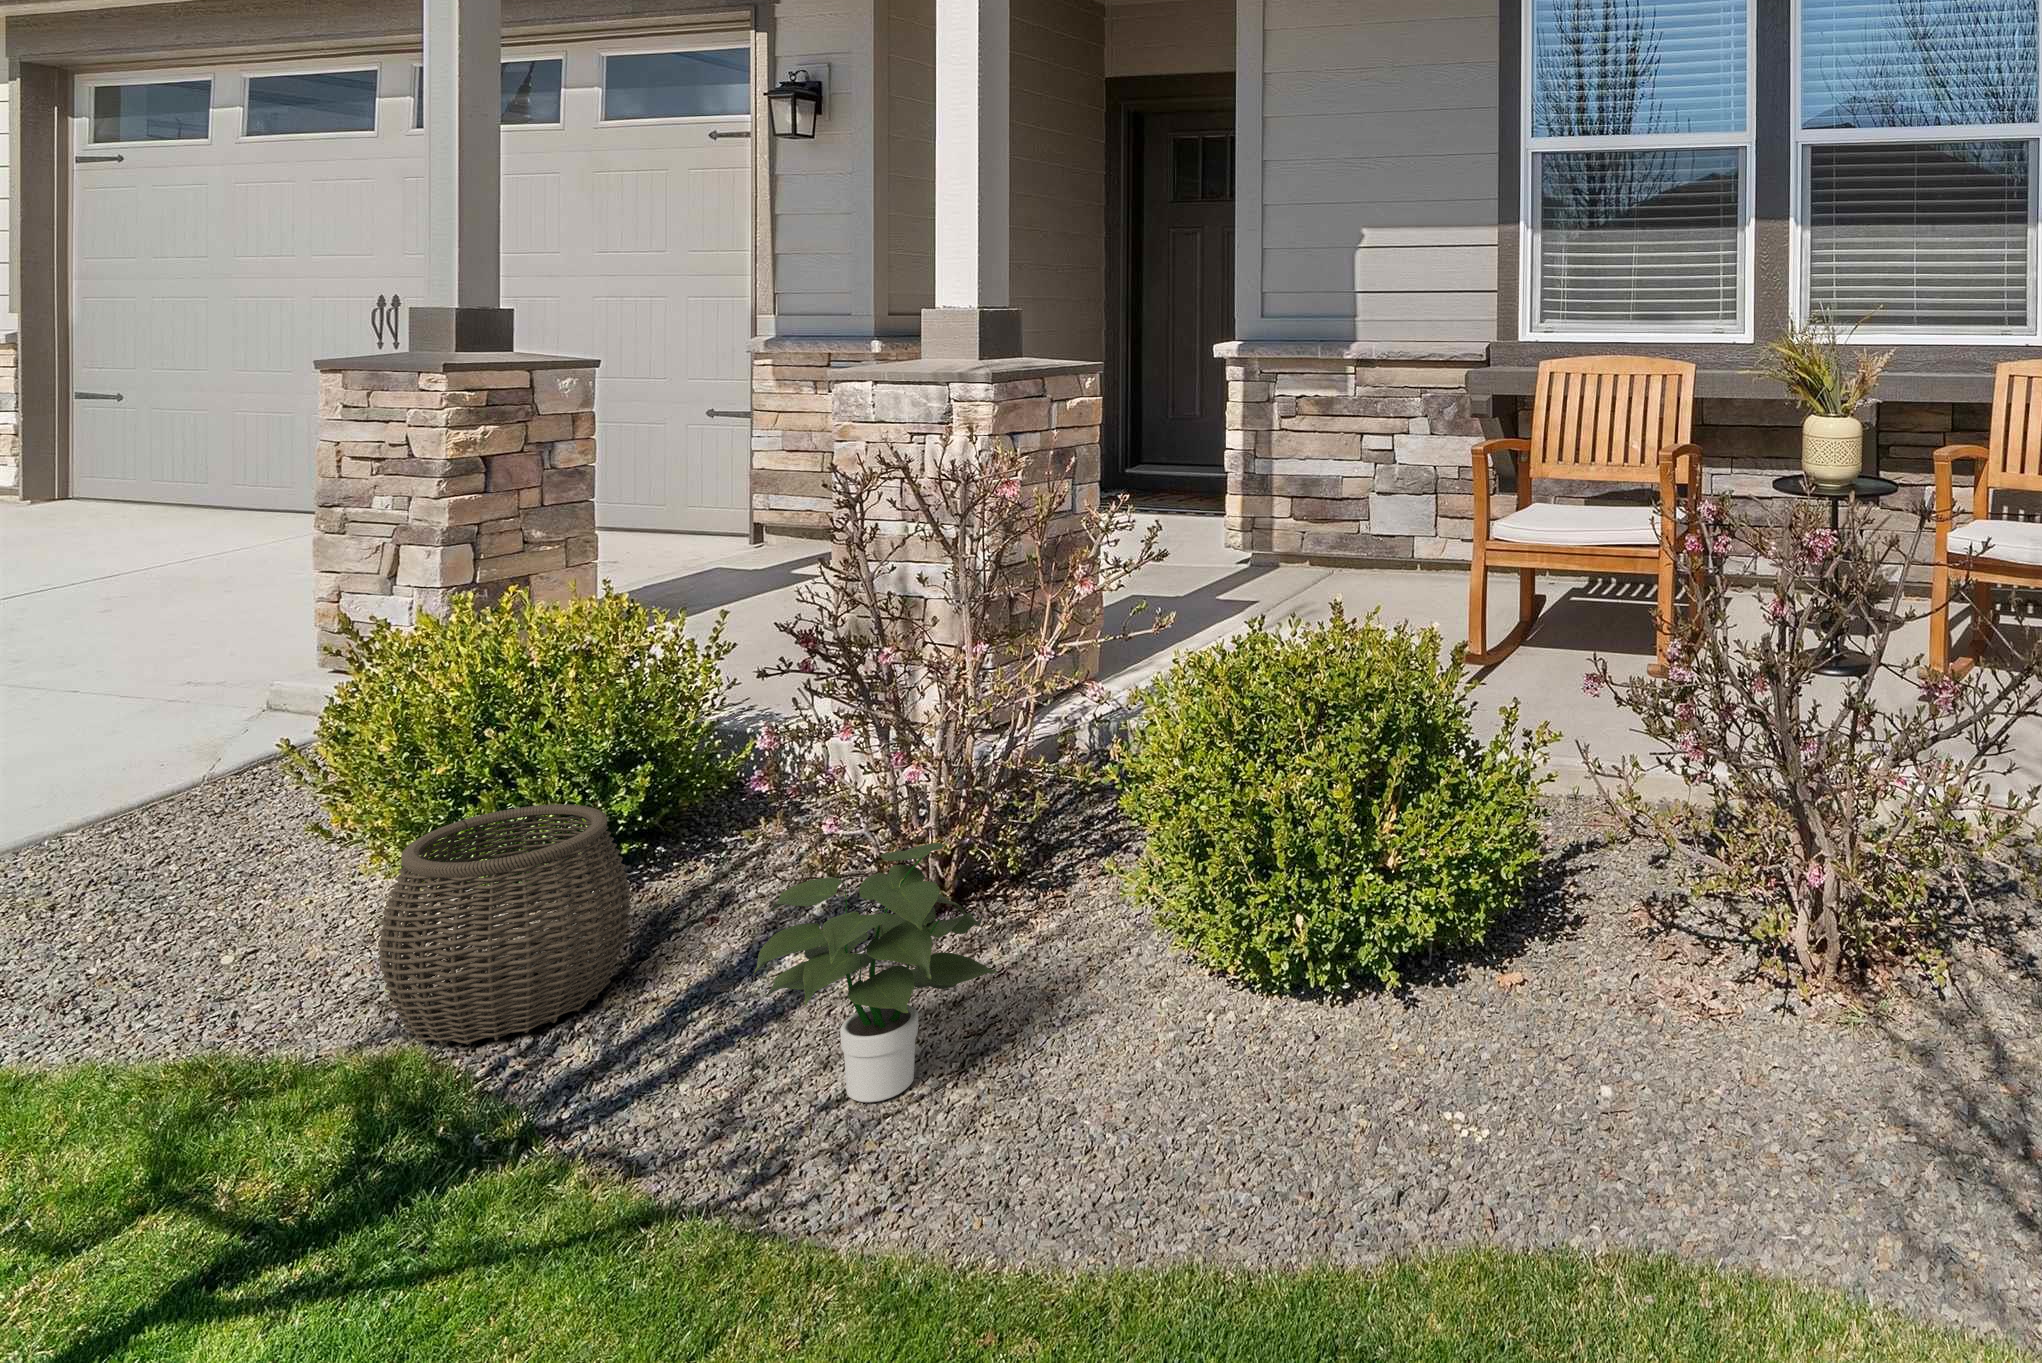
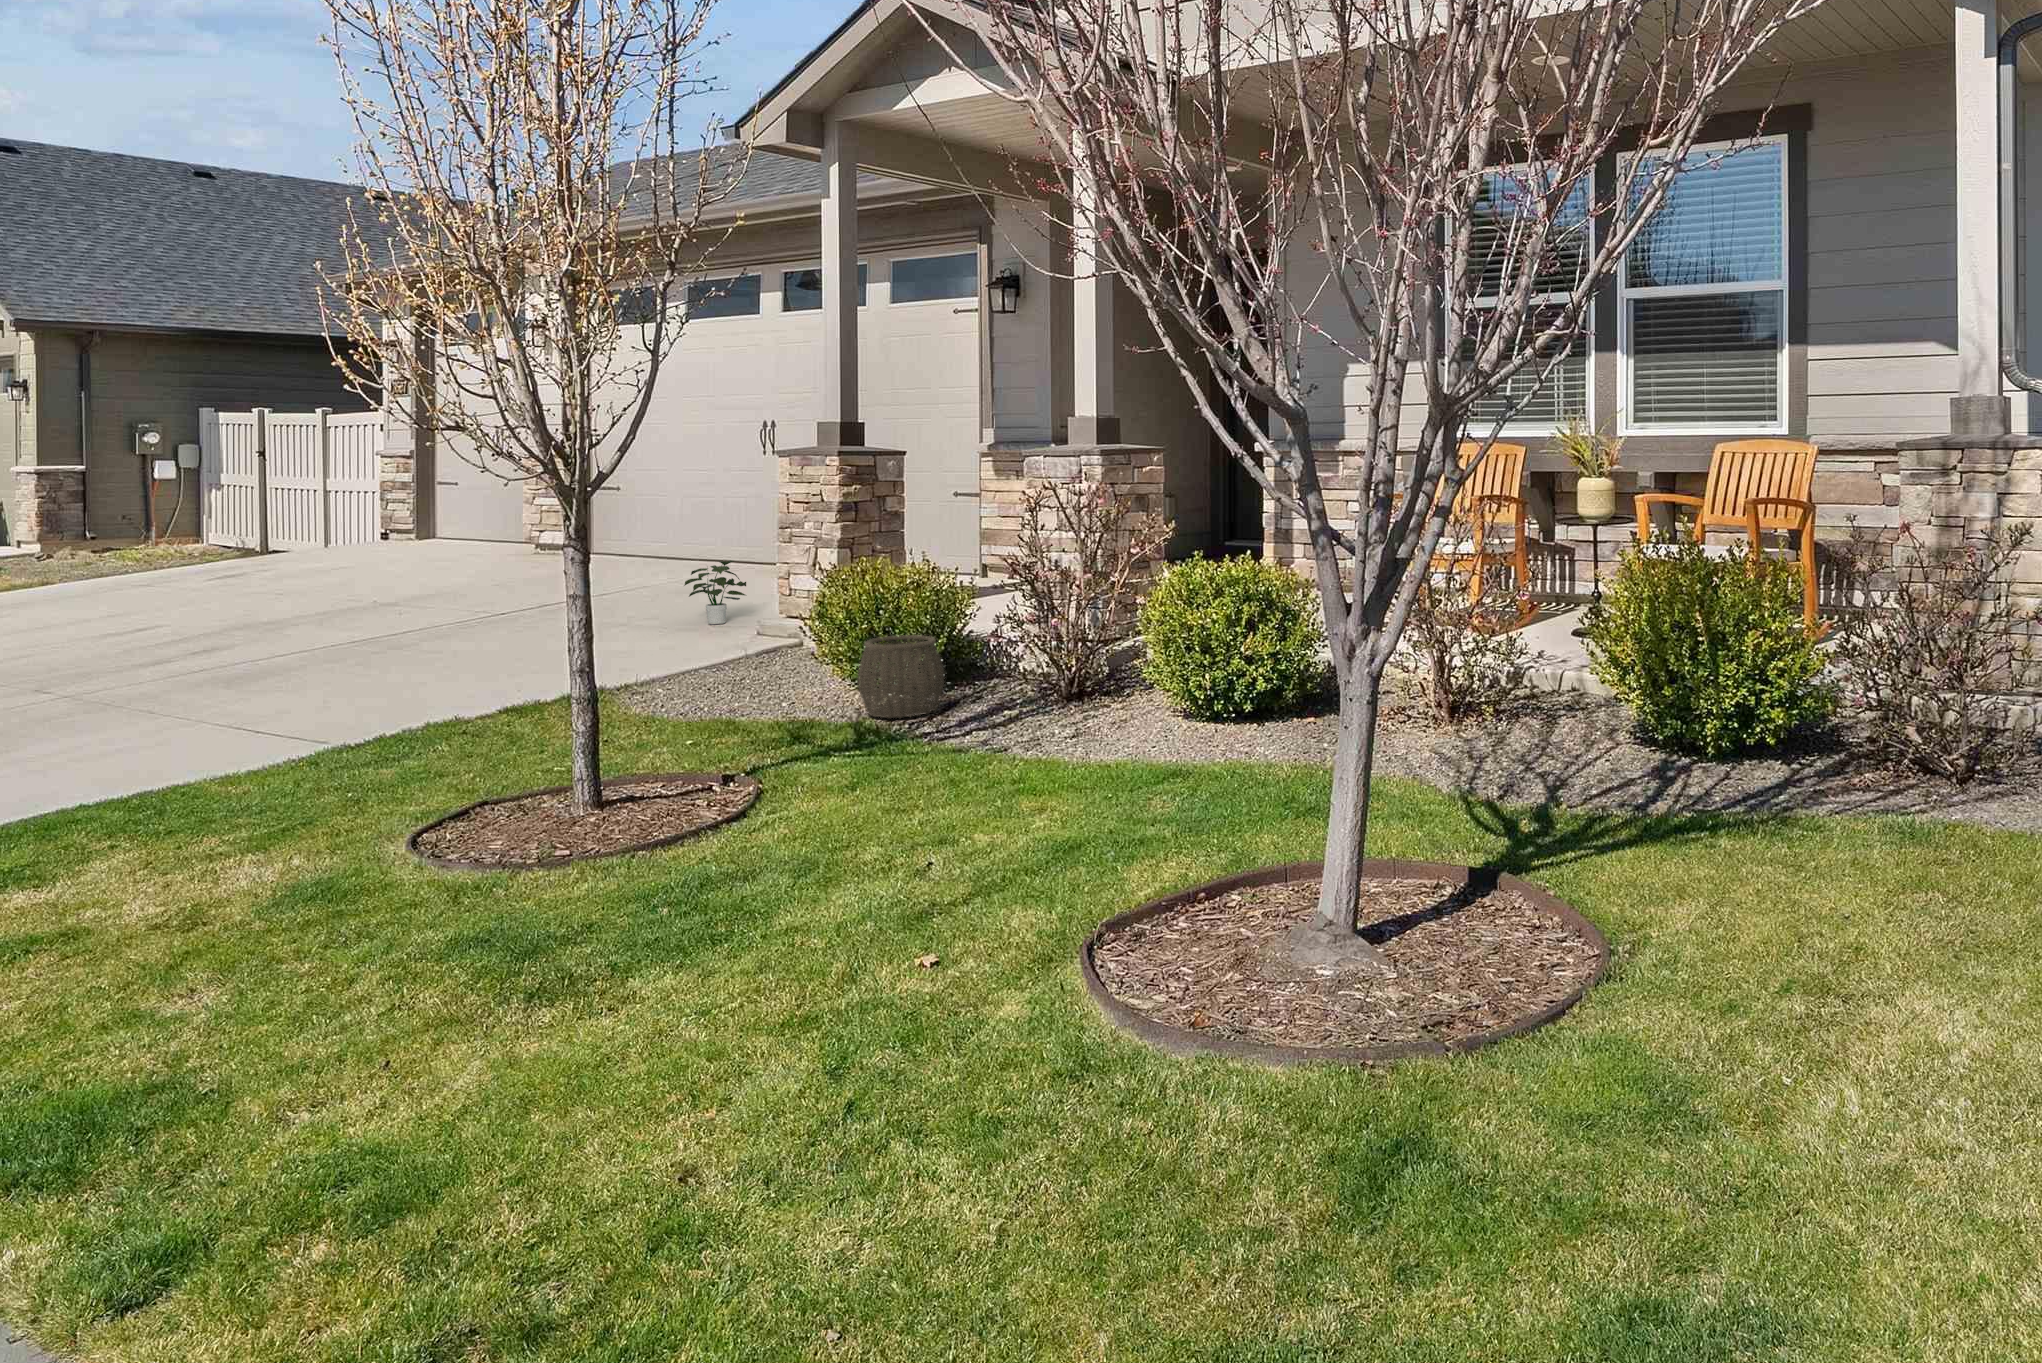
potted plant: present [753,843,998,1102] -> present [684,561,746,624]

